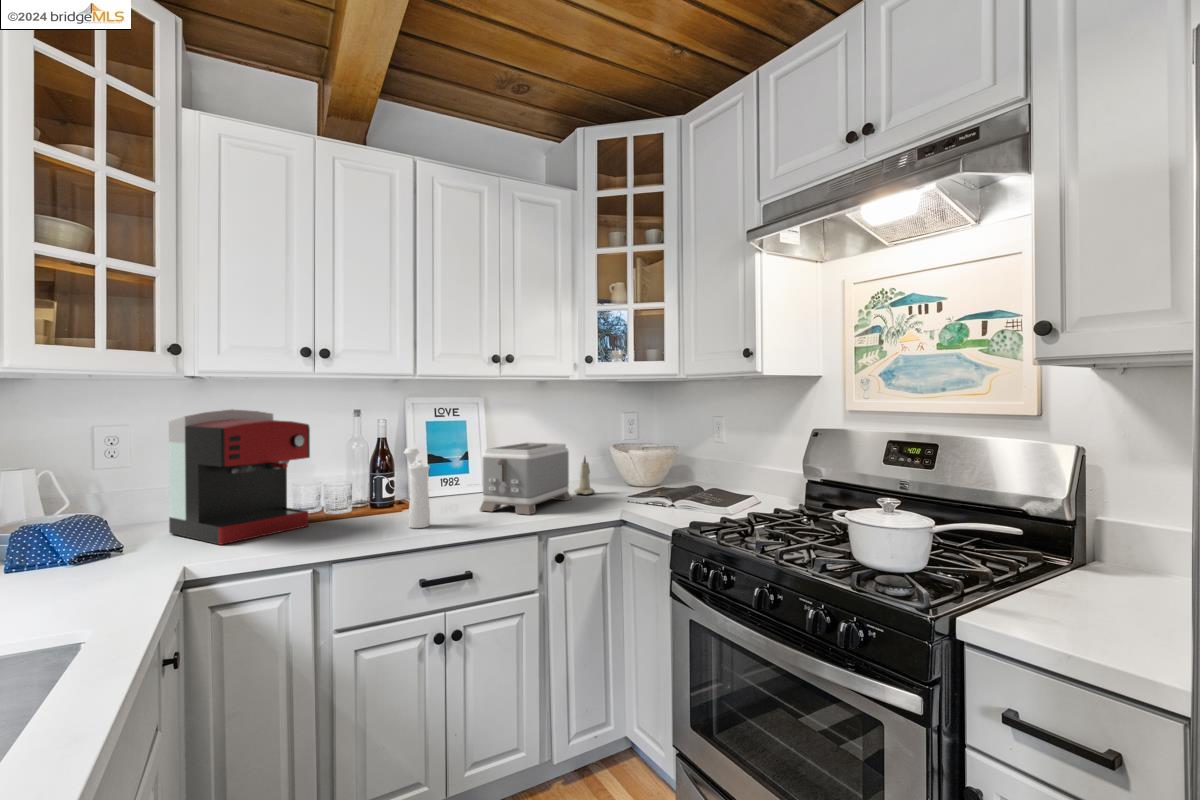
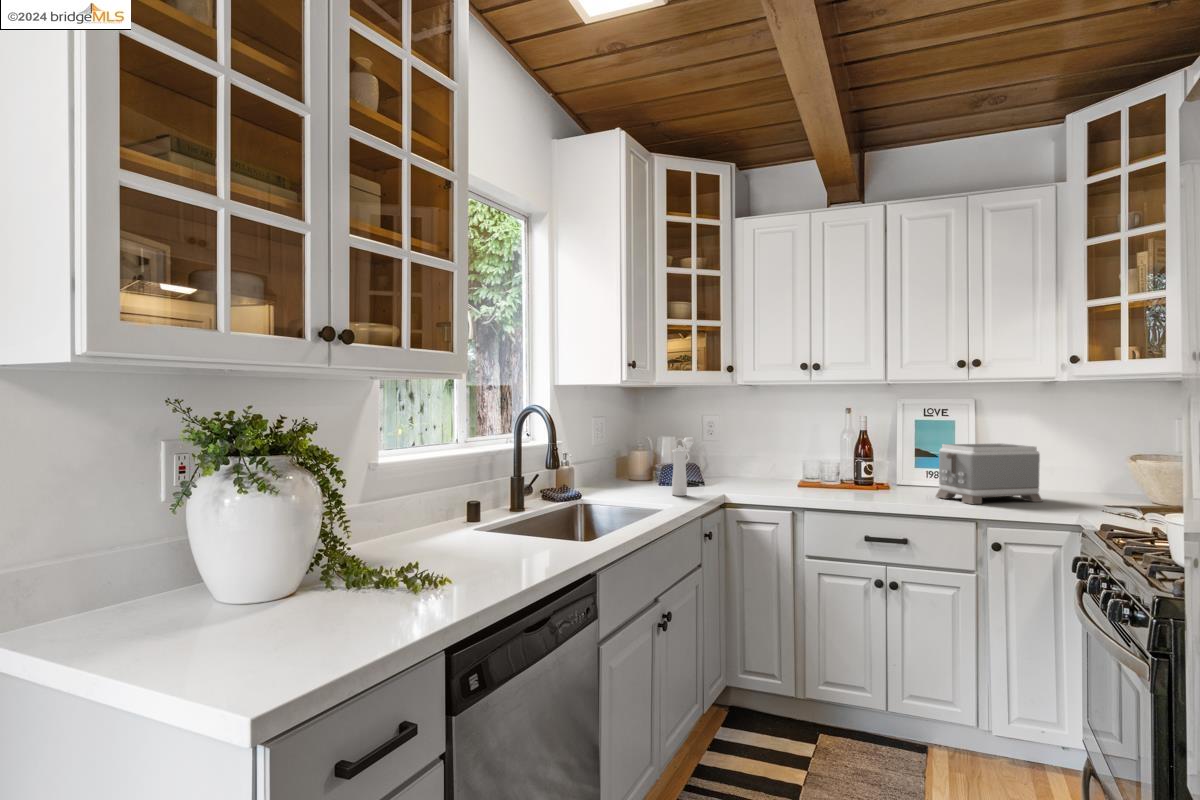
coffee maker: present [169,409,310,545] -> none [728,405,805,490]
pepper mill: present [404,448,430,528] -> present [672,438,694,496]
candle: present [574,457,595,494] -> none [1055,460,1082,501]

